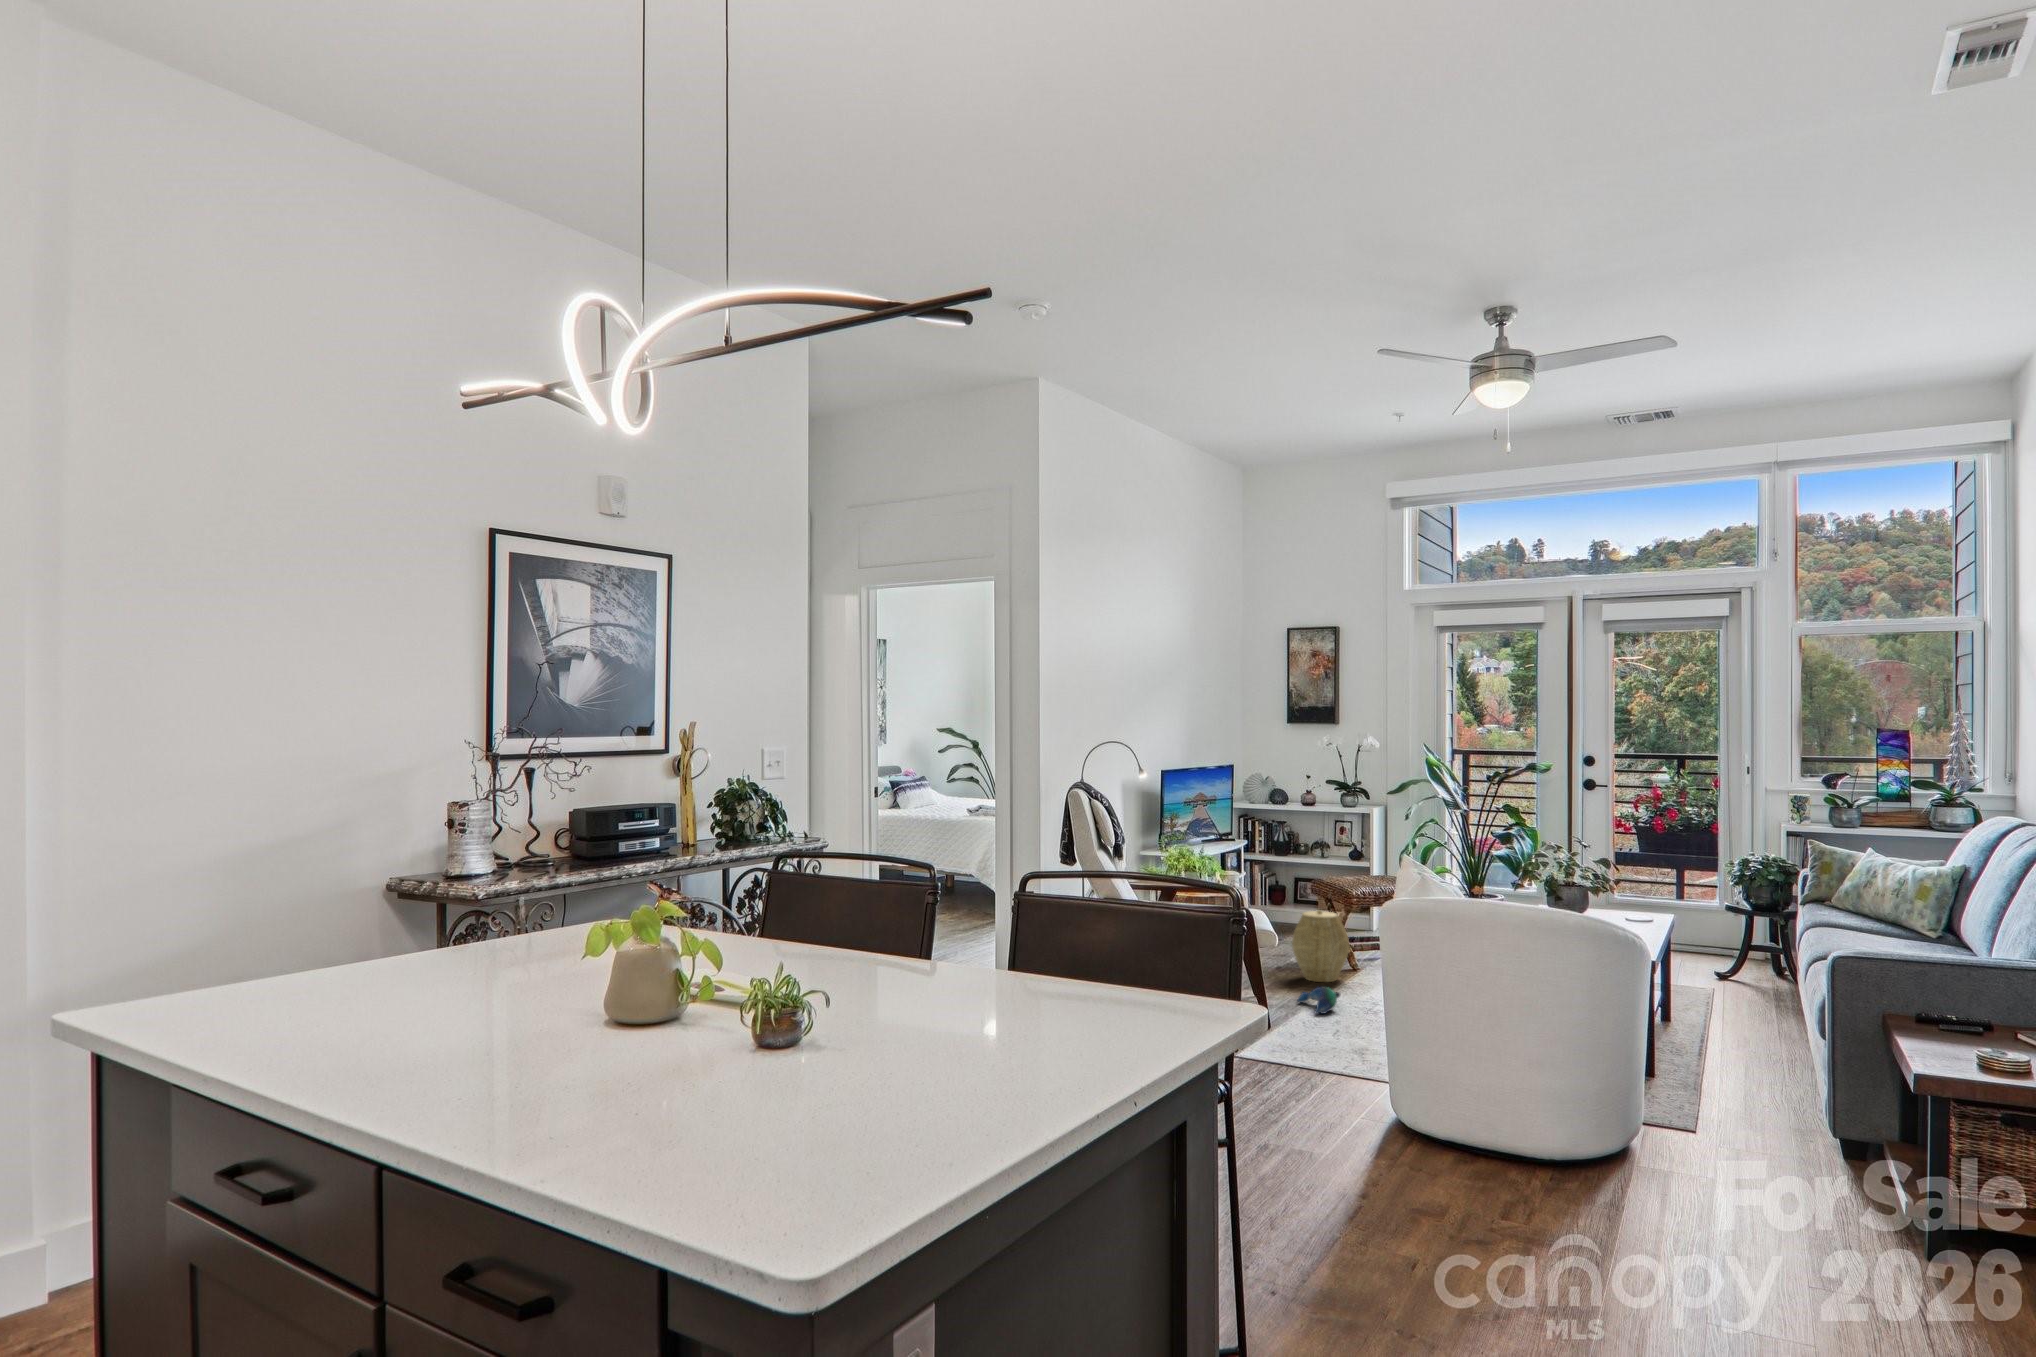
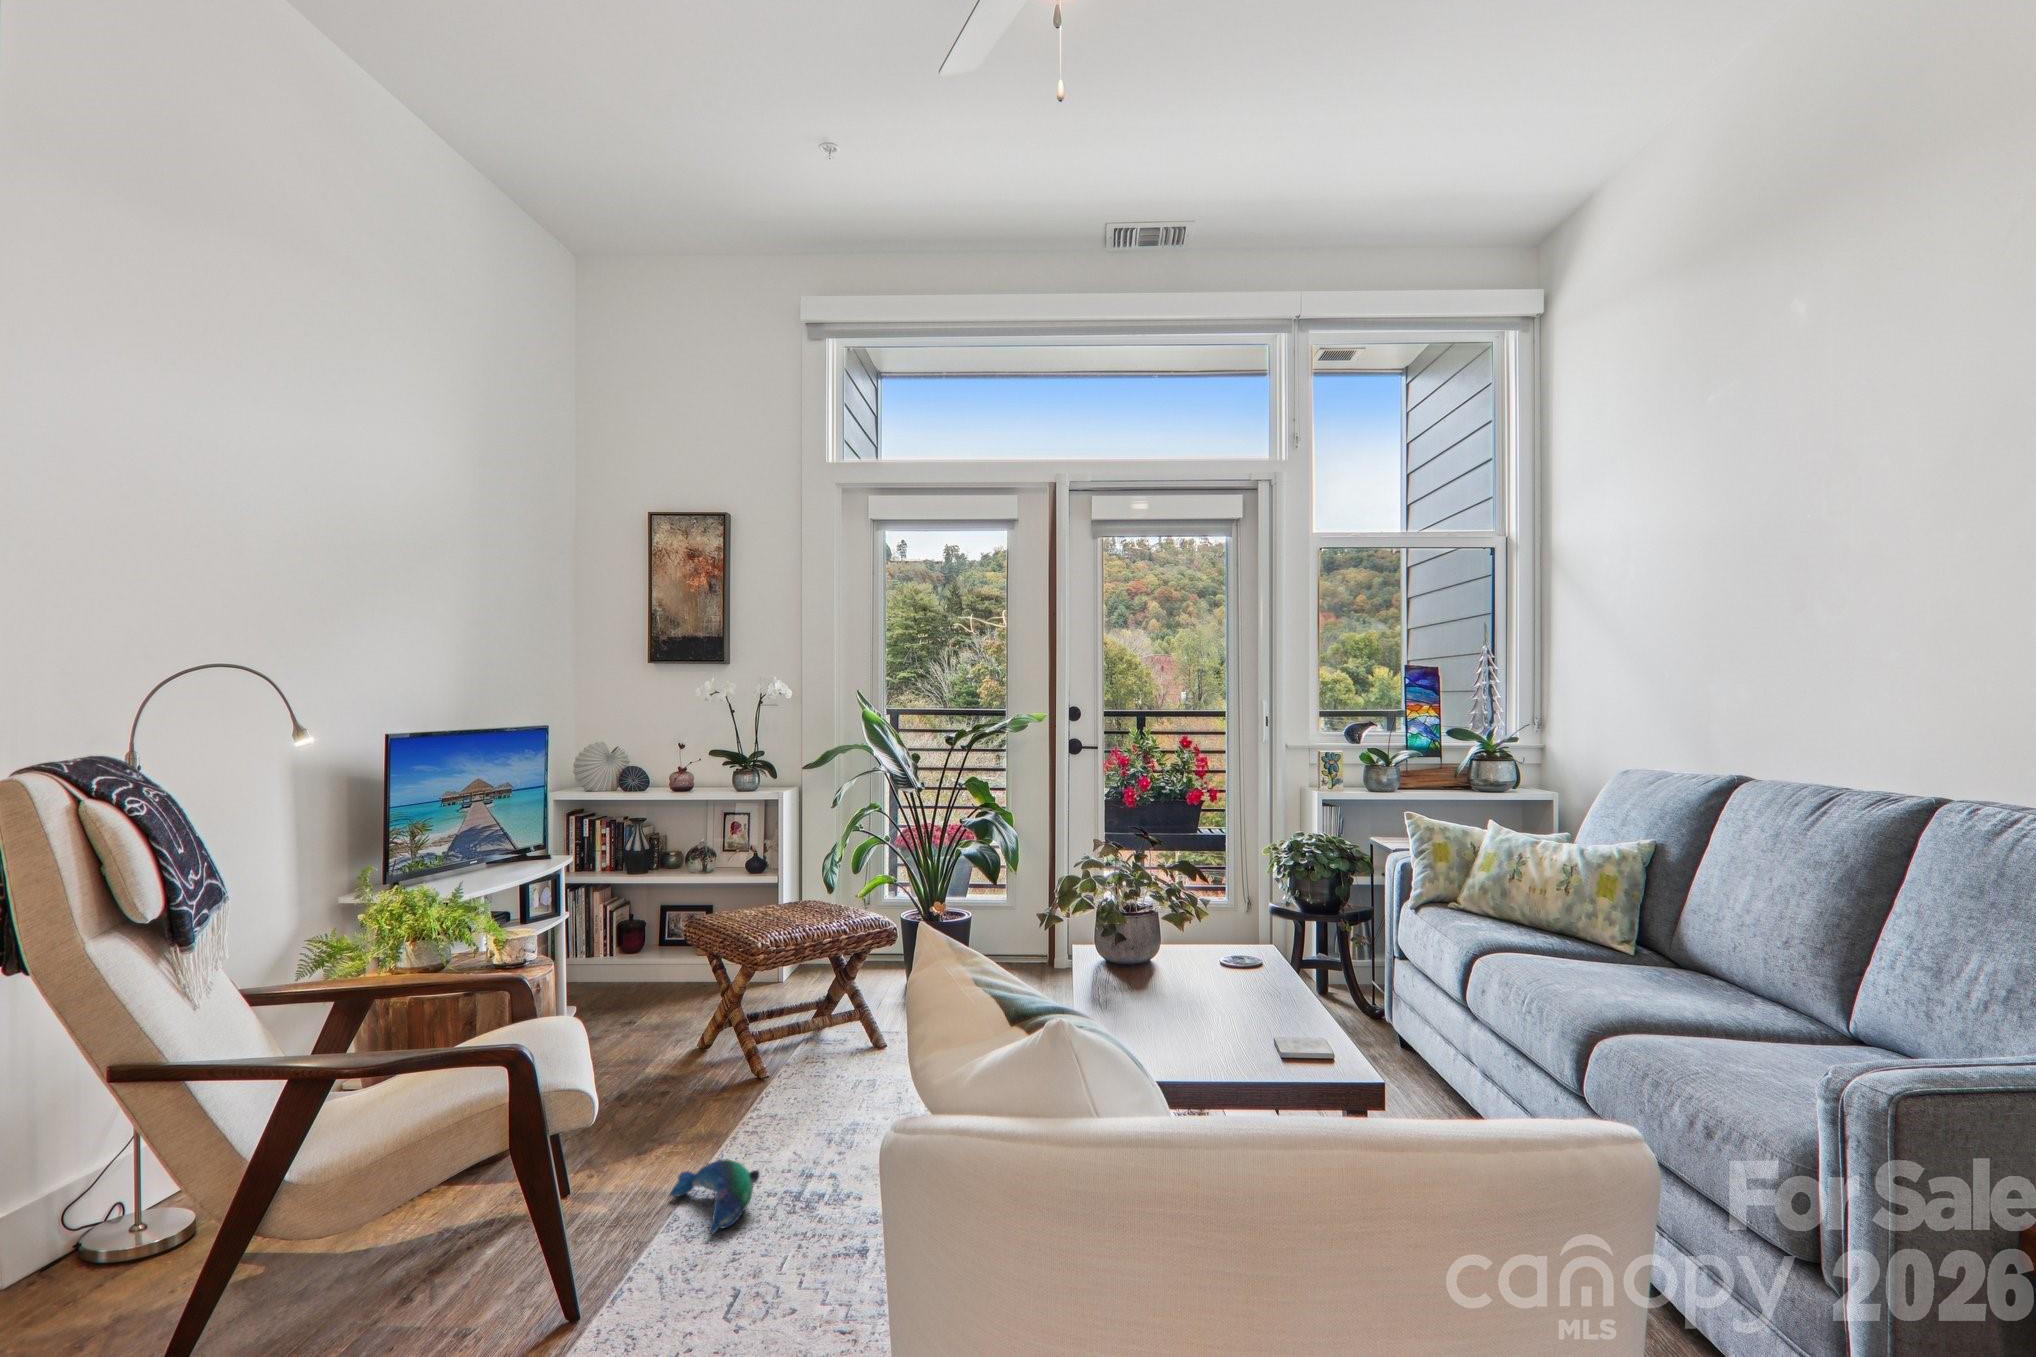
woven basket: present [1292,910,1349,982] -> none [658,986,763,1121]

